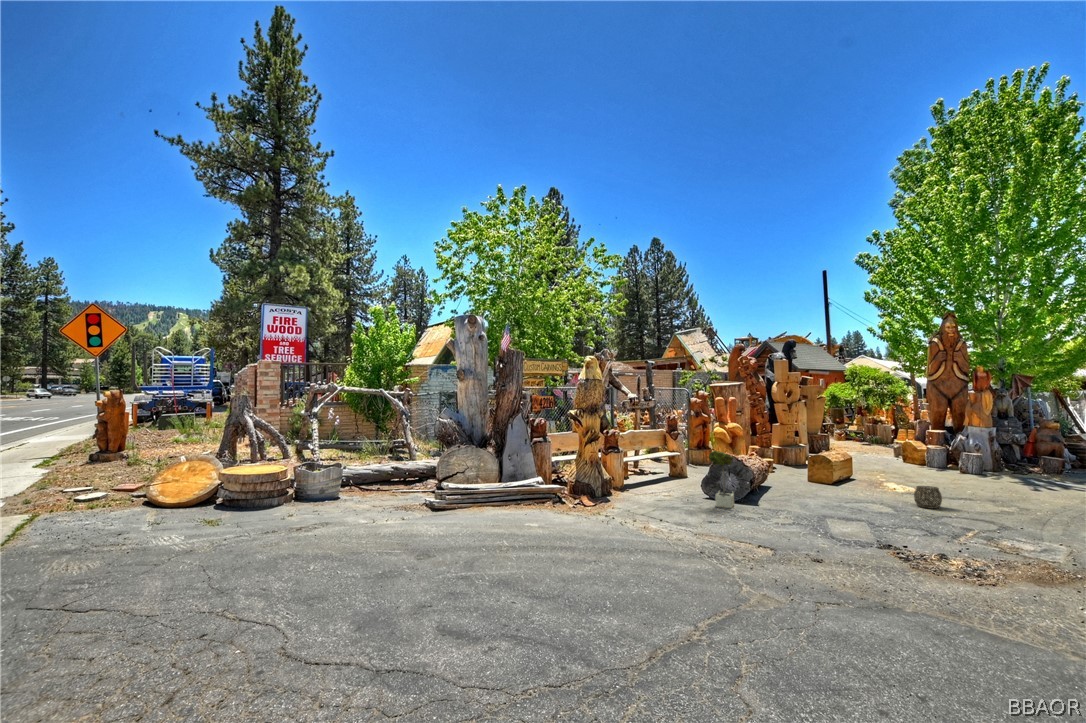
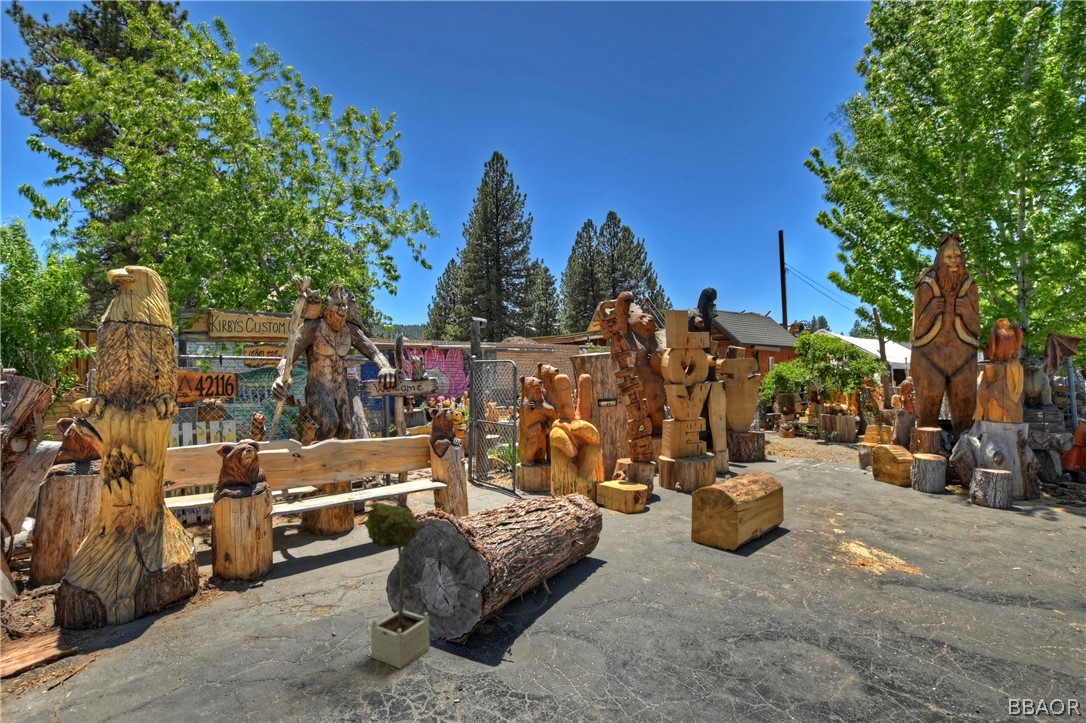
woven basket: present [914,486,942,509] -> none [906,598,989,679]

